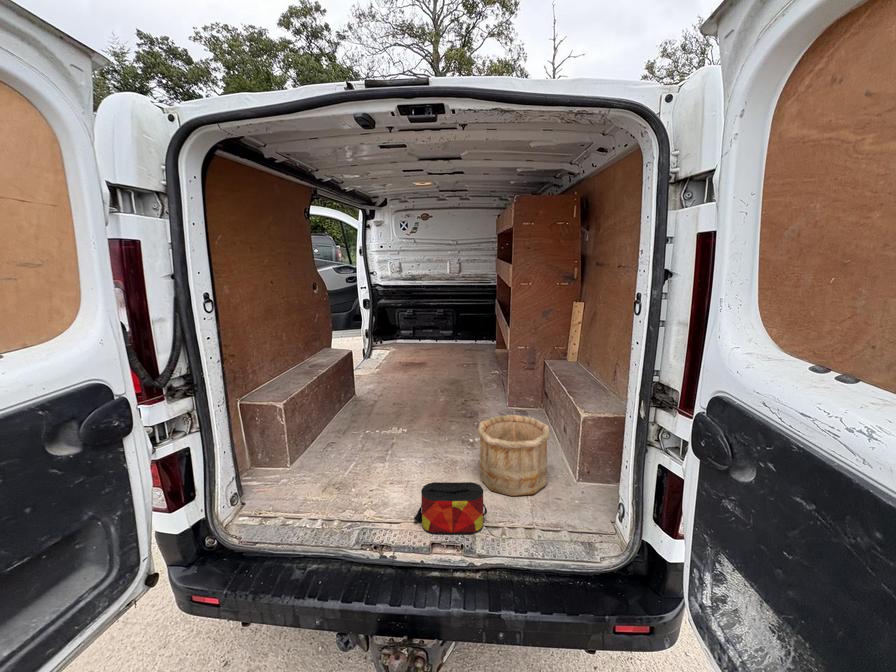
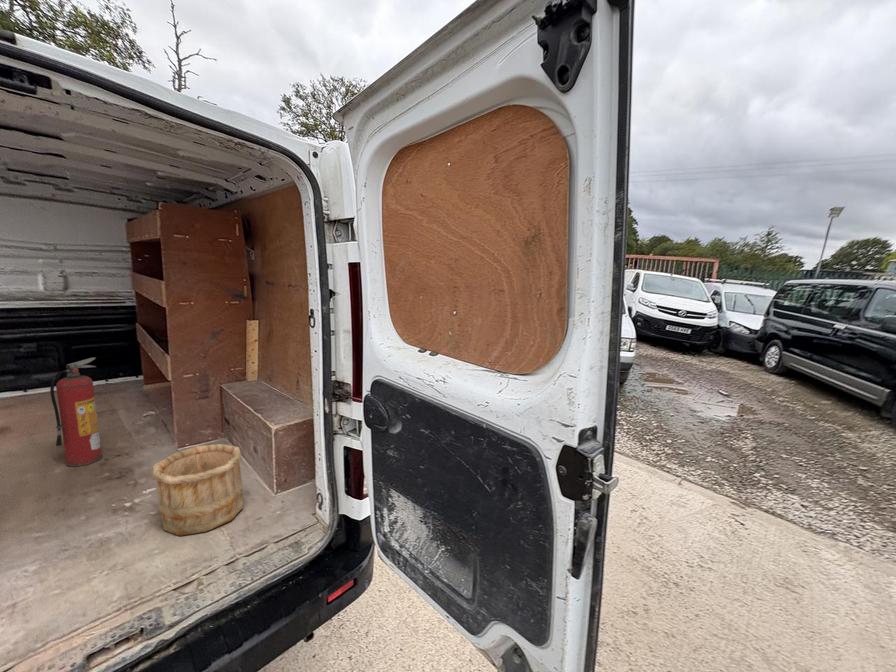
fire extinguisher: none [429,323,457,406] -> present [50,358,102,467]
bag: present [414,482,487,534] -> none [72,531,180,615]

